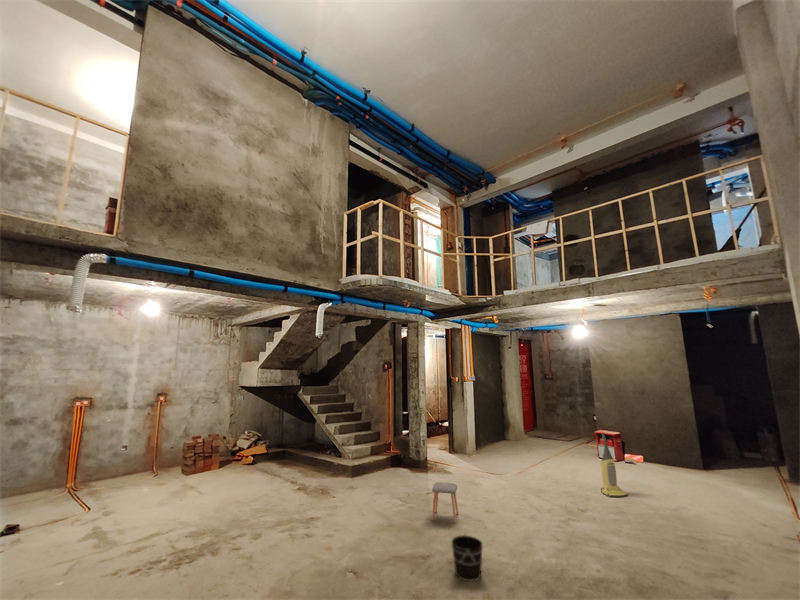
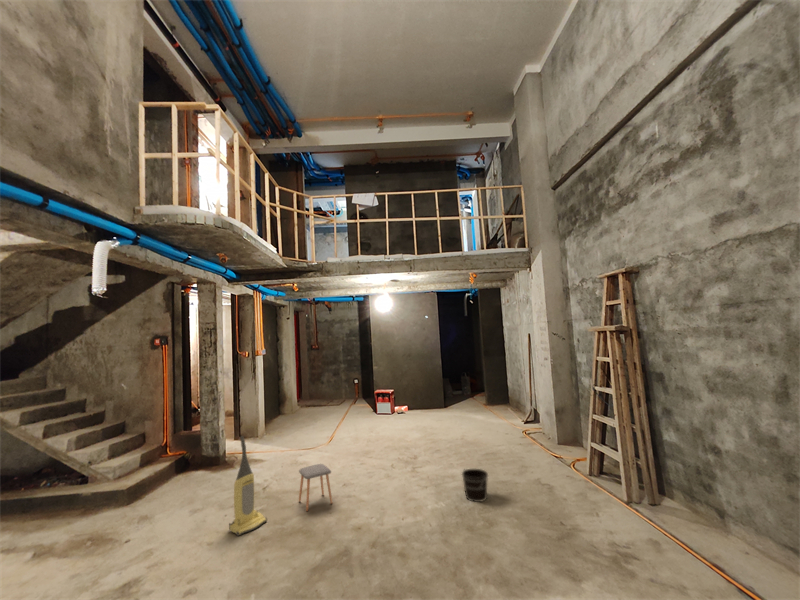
vacuum cleaner: present [601,433,628,497] -> present [229,436,267,536]
bucket: present [451,535,483,581] -> present [462,469,488,502]

